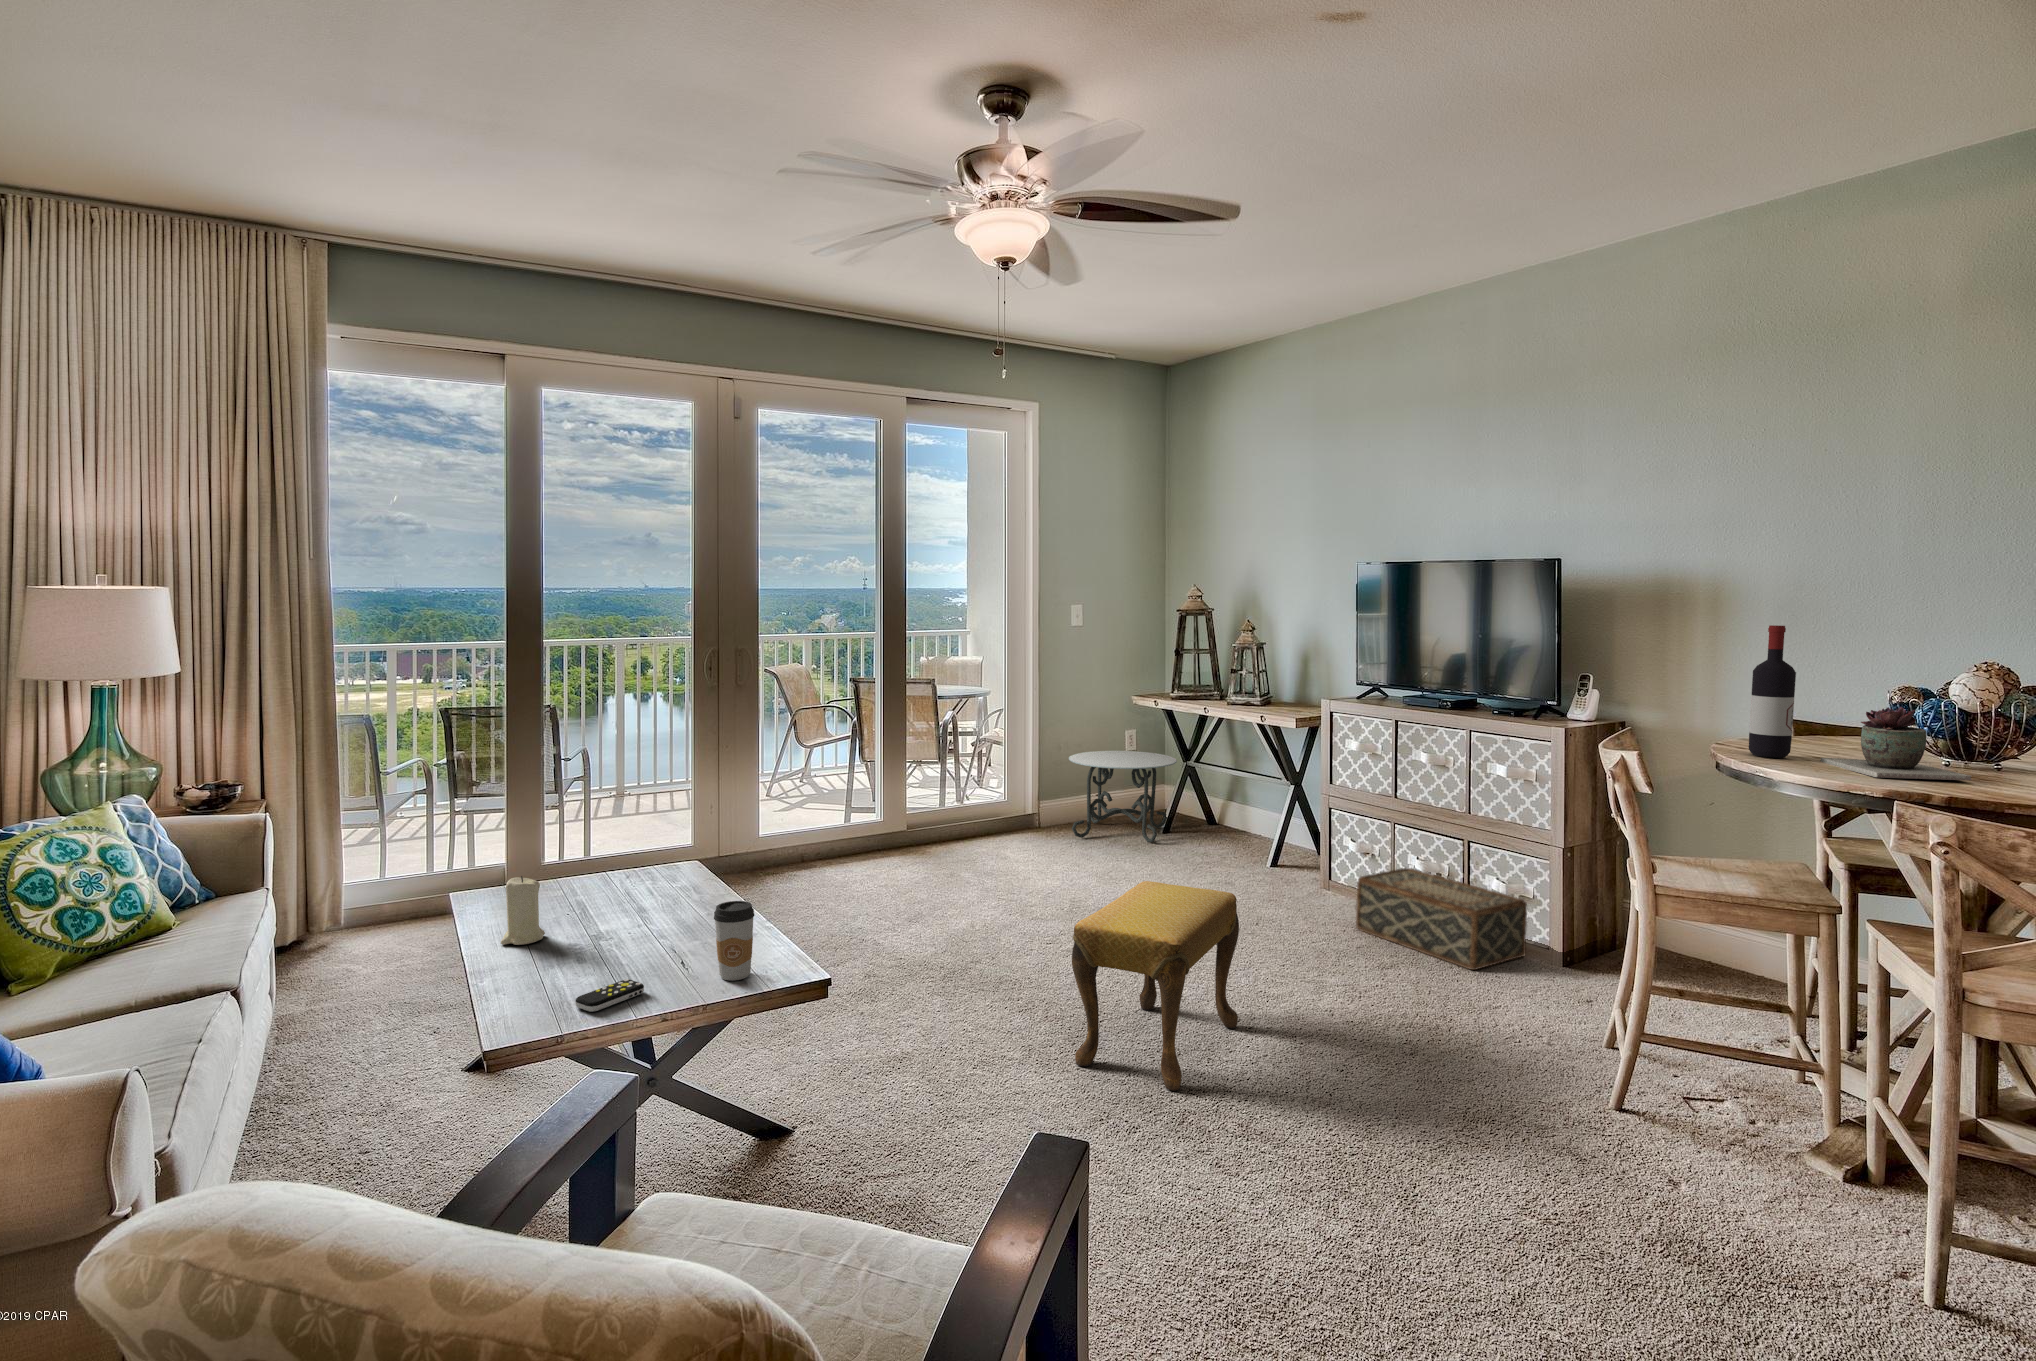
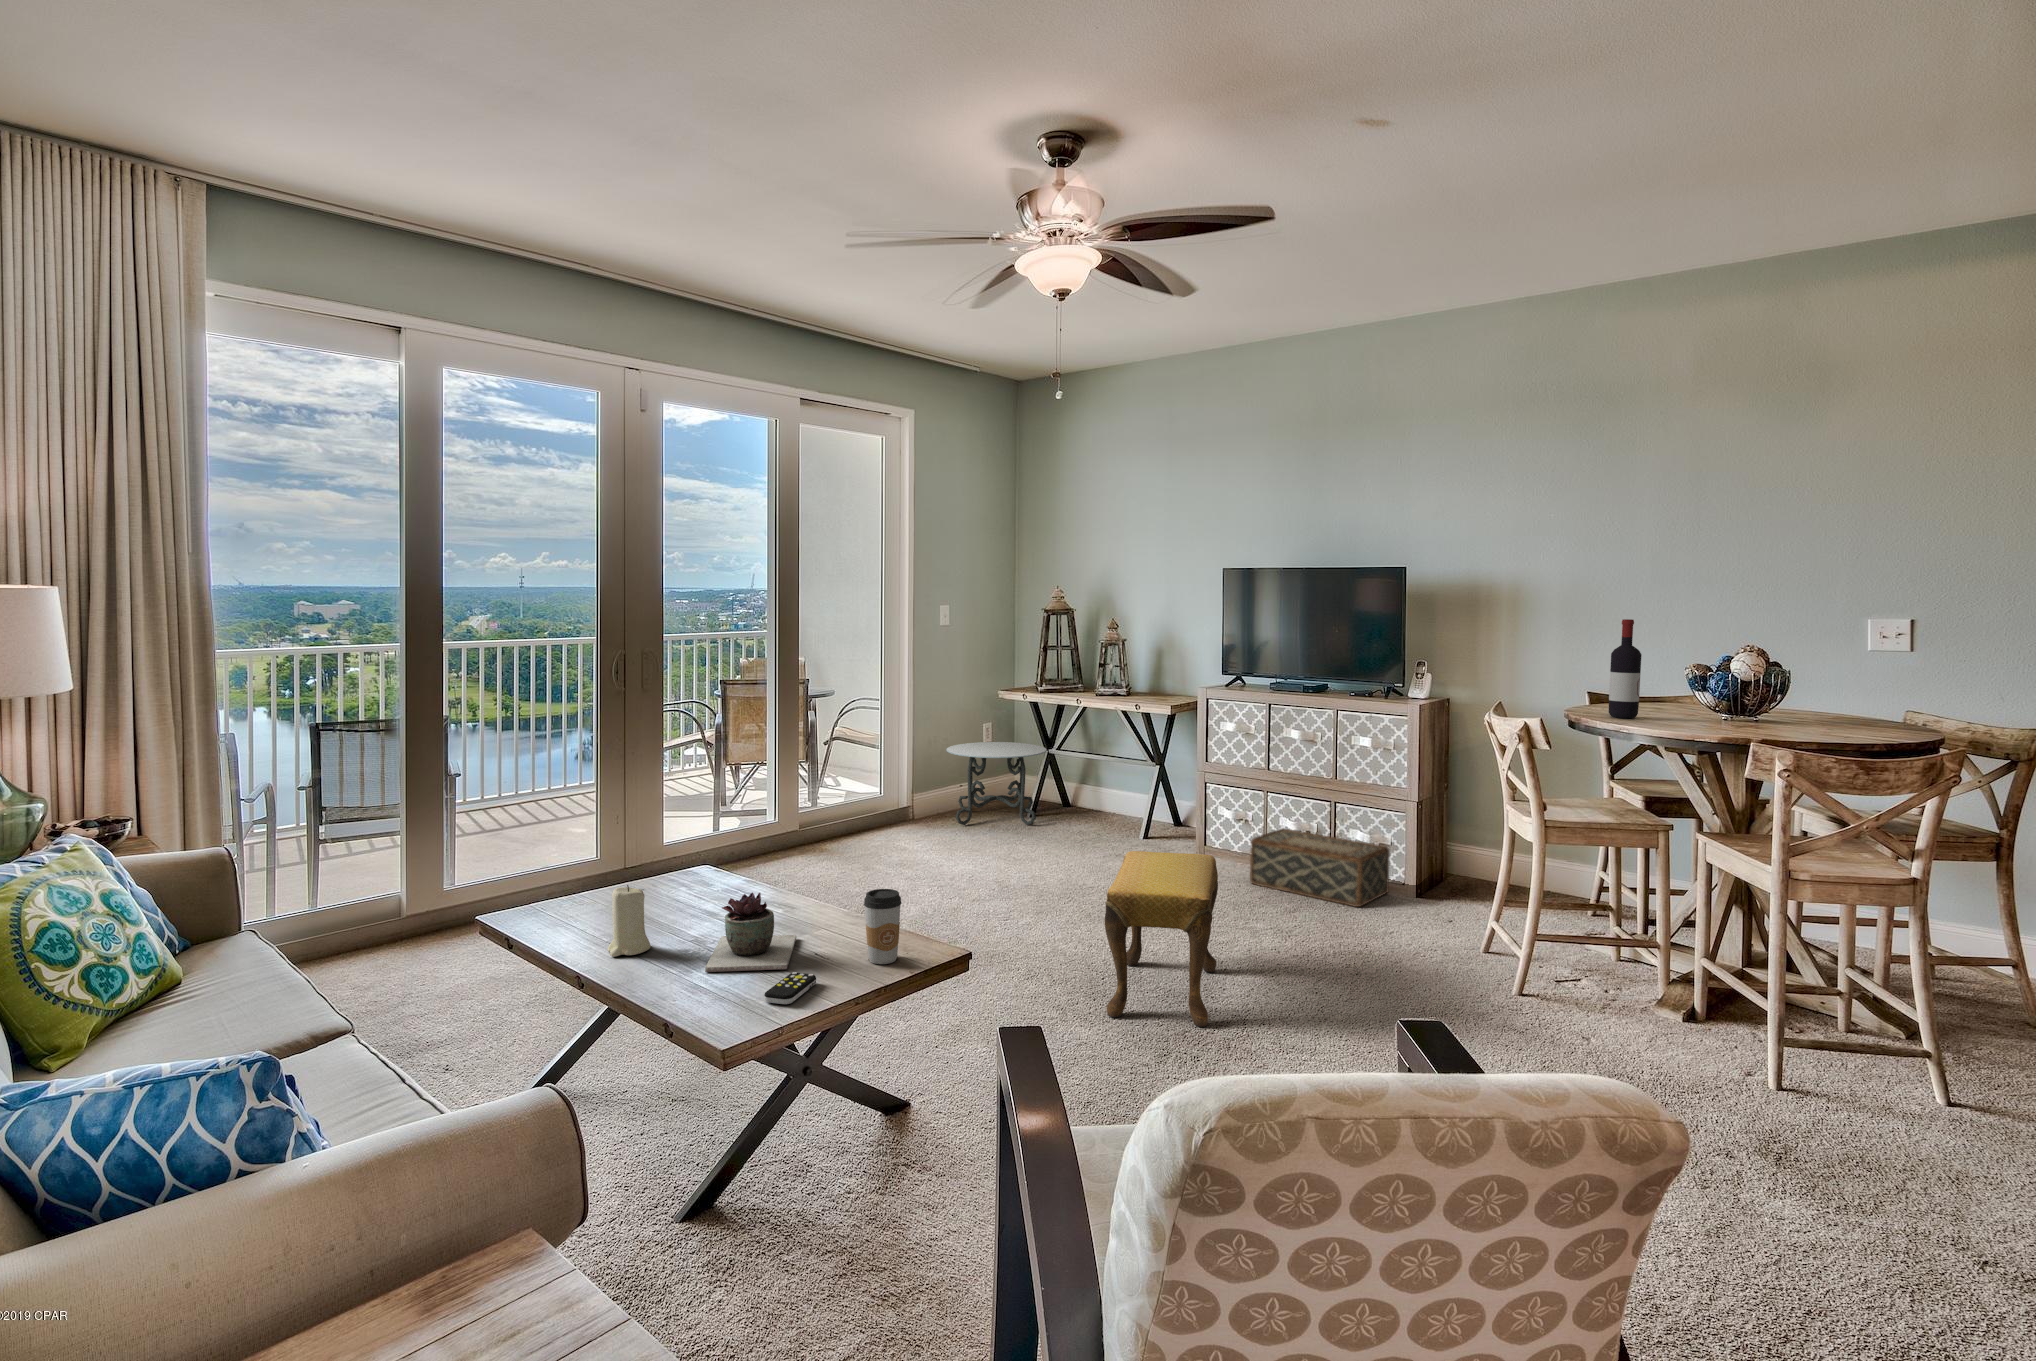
succulent plant: present [1820,707,1972,780] -> present [705,892,796,972]

